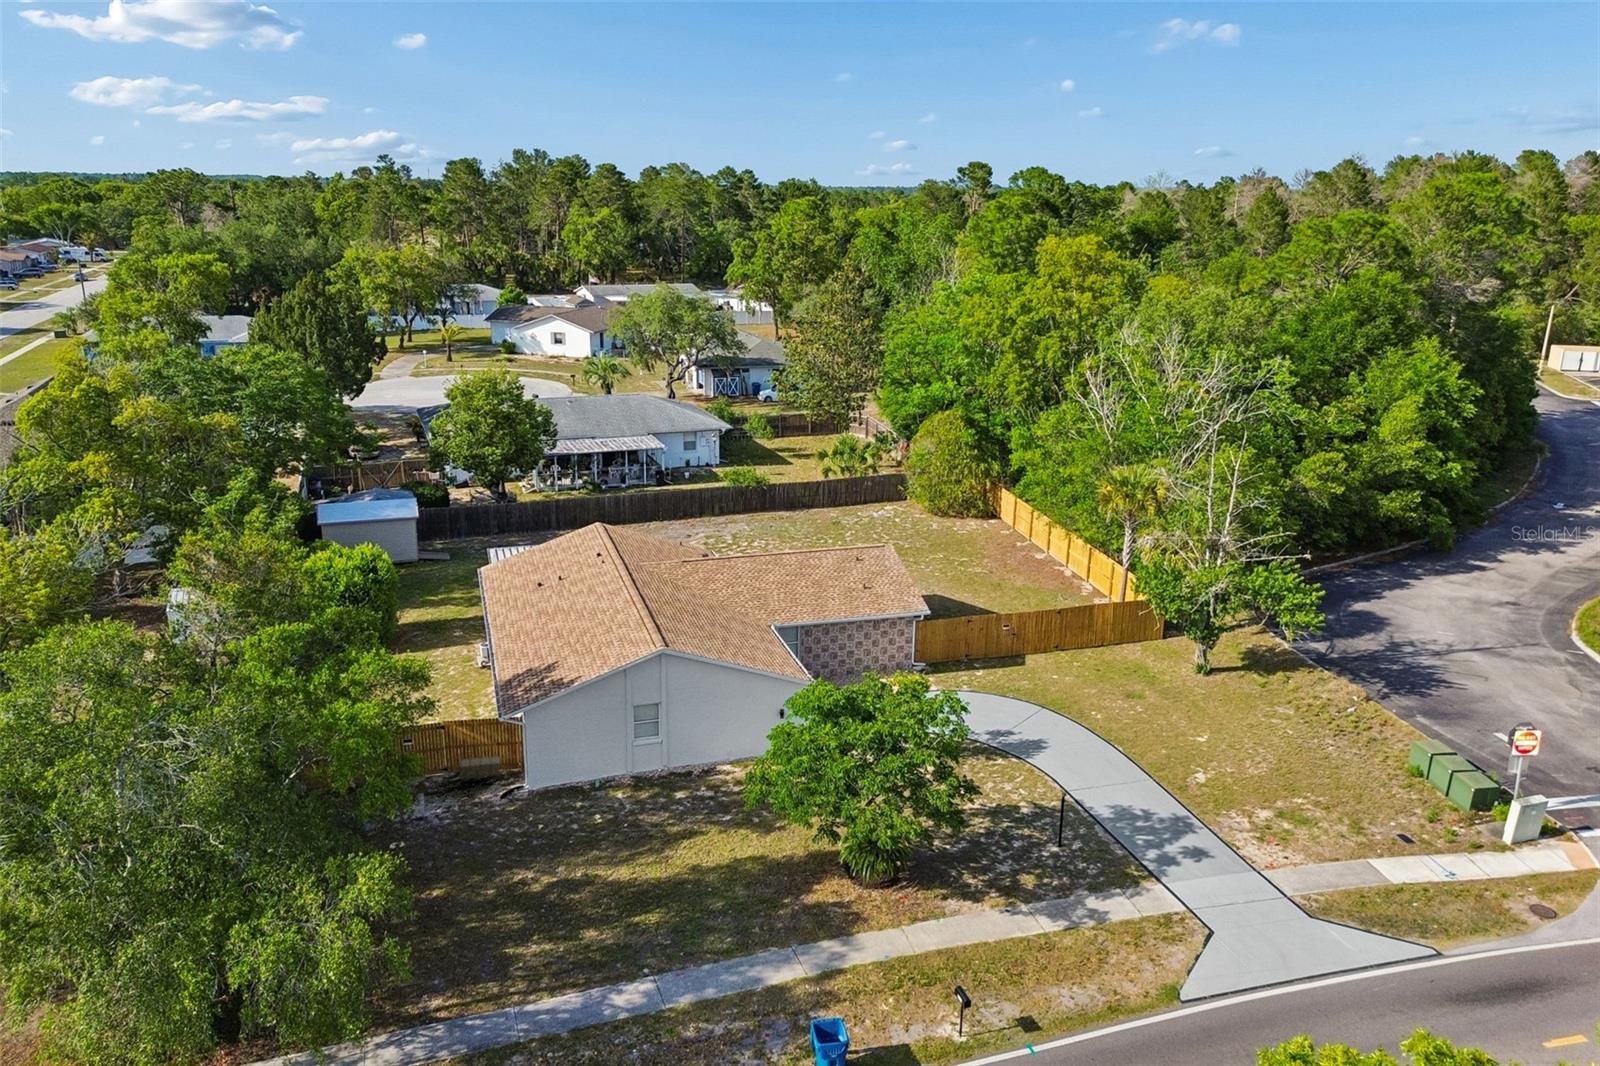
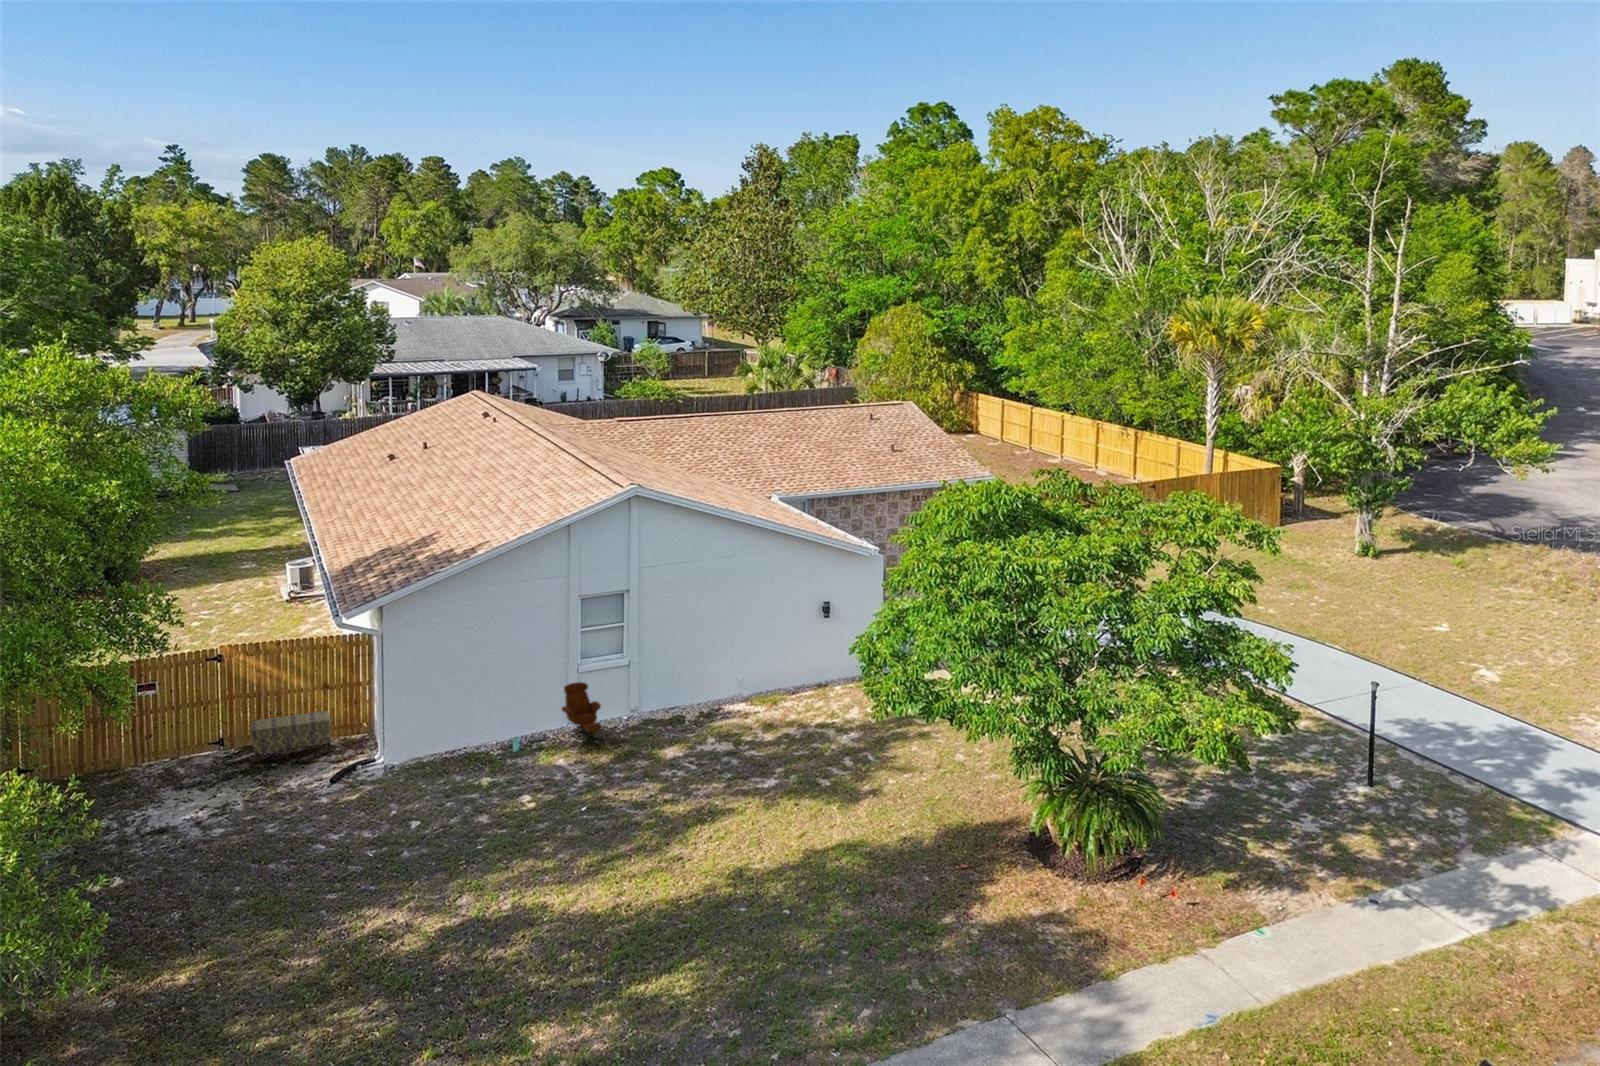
lounge chair: none [625,749,647,788] -> present [562,682,602,742]

